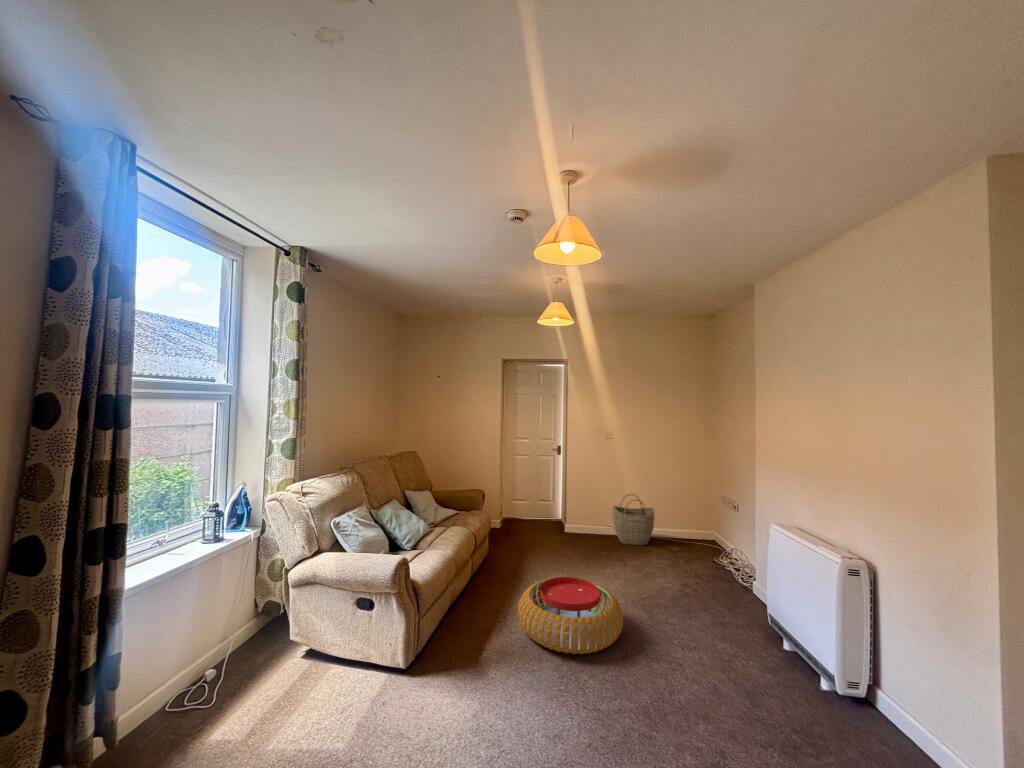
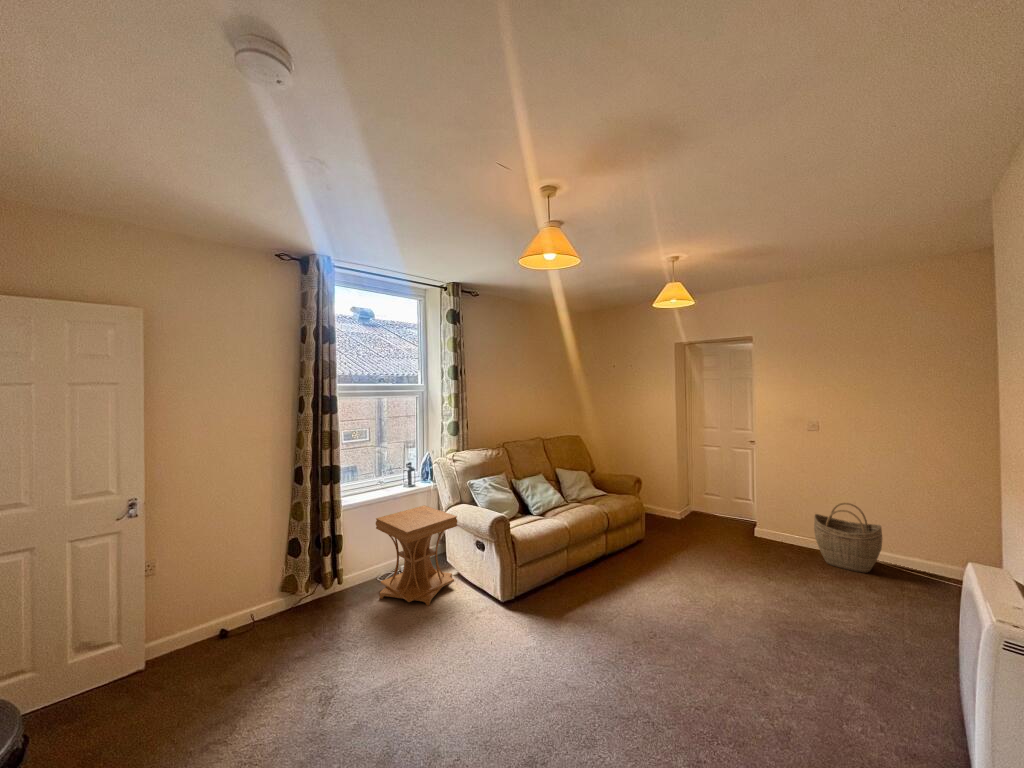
side table: none [184,566,329,740] -> present [376,505,457,606]
pouf: present [518,577,623,654] -> none [611,570,727,653]

